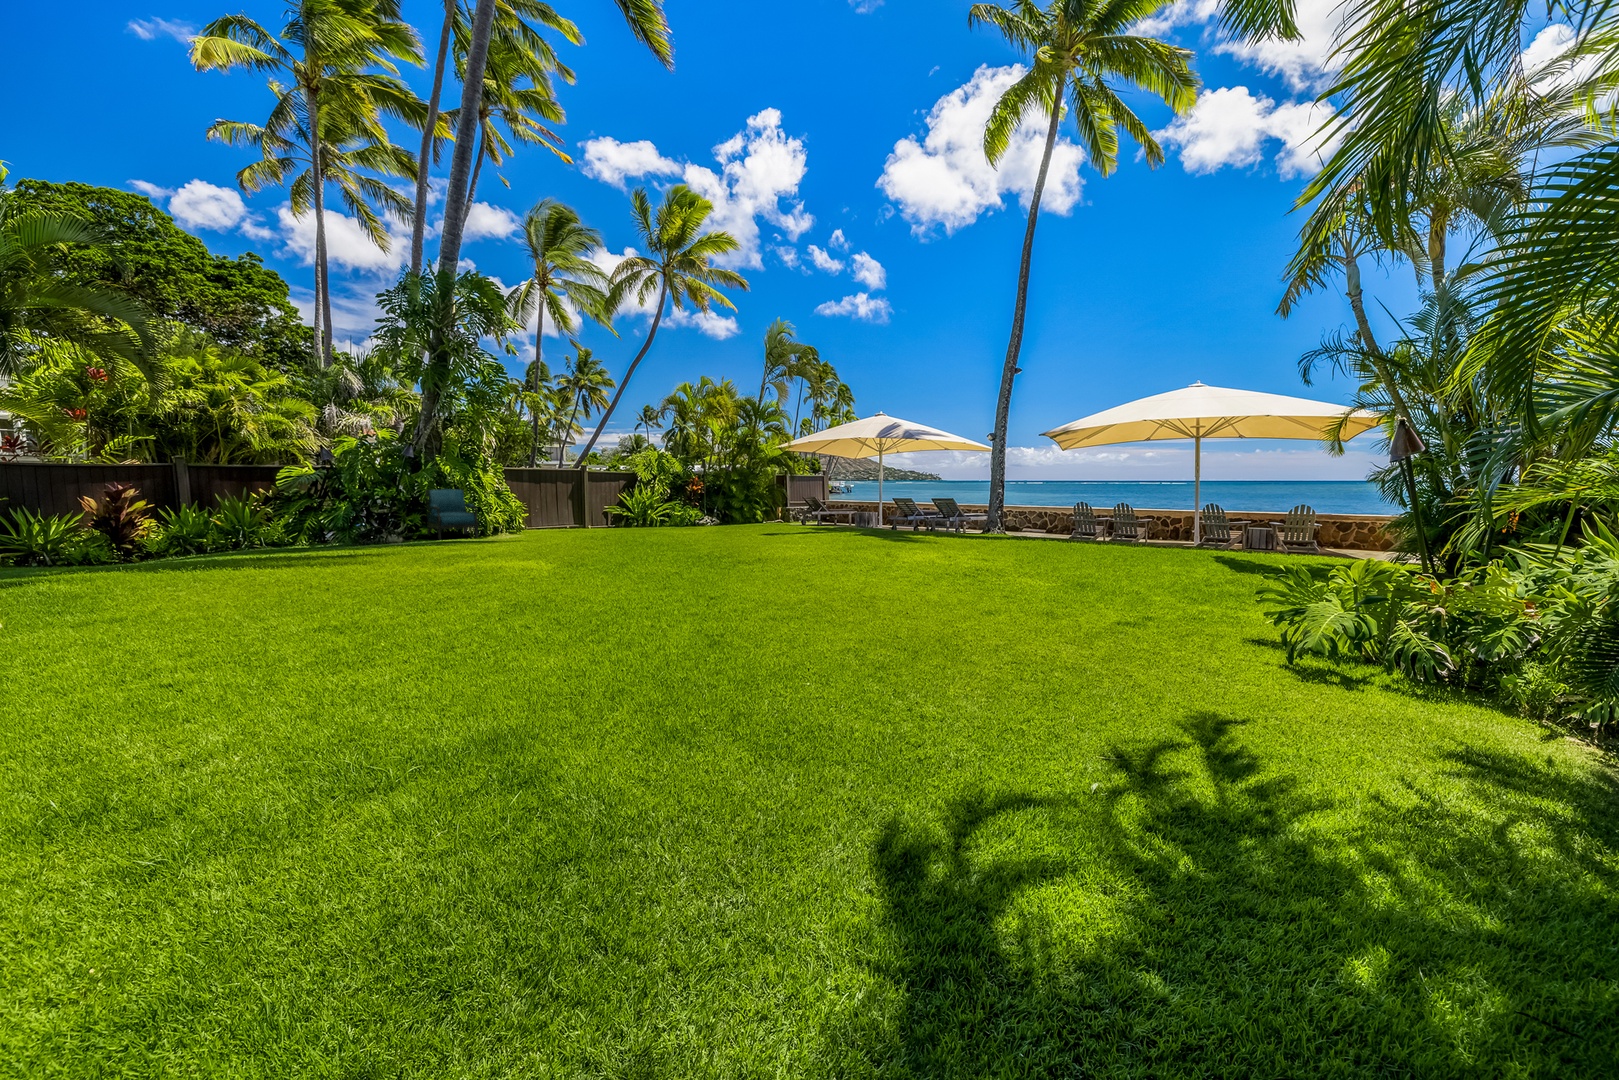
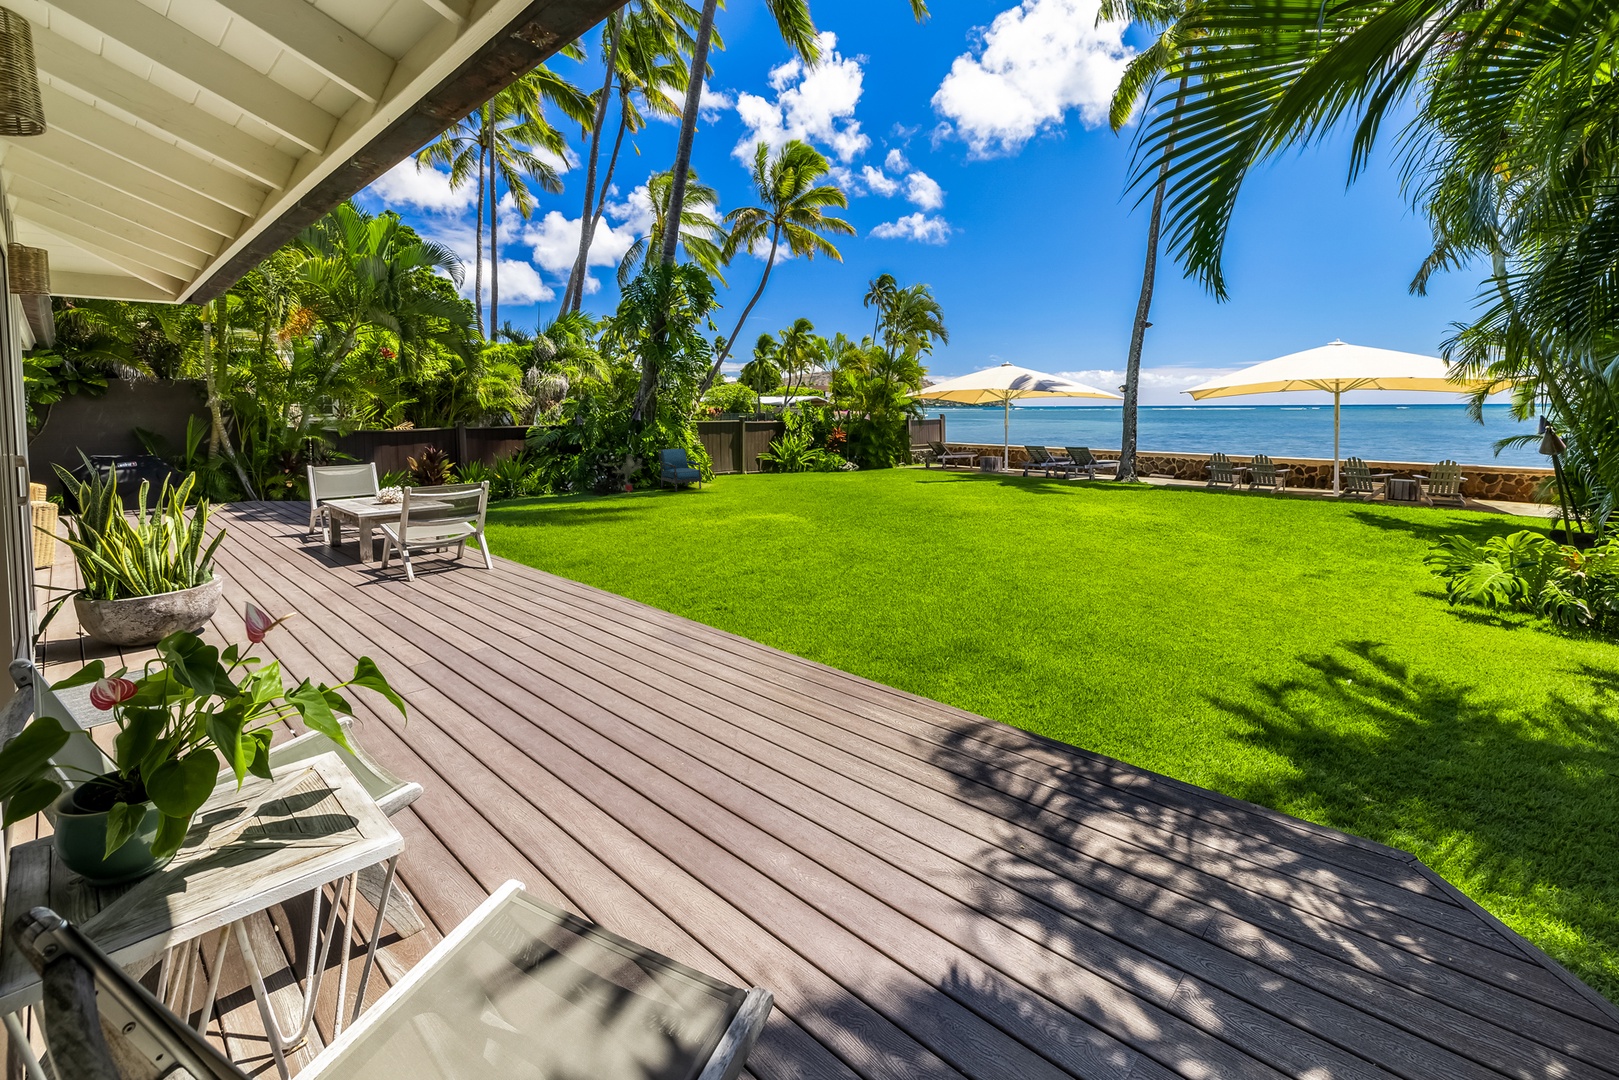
potted tree: none [351,493,398,539] -> present [614,456,641,492]

